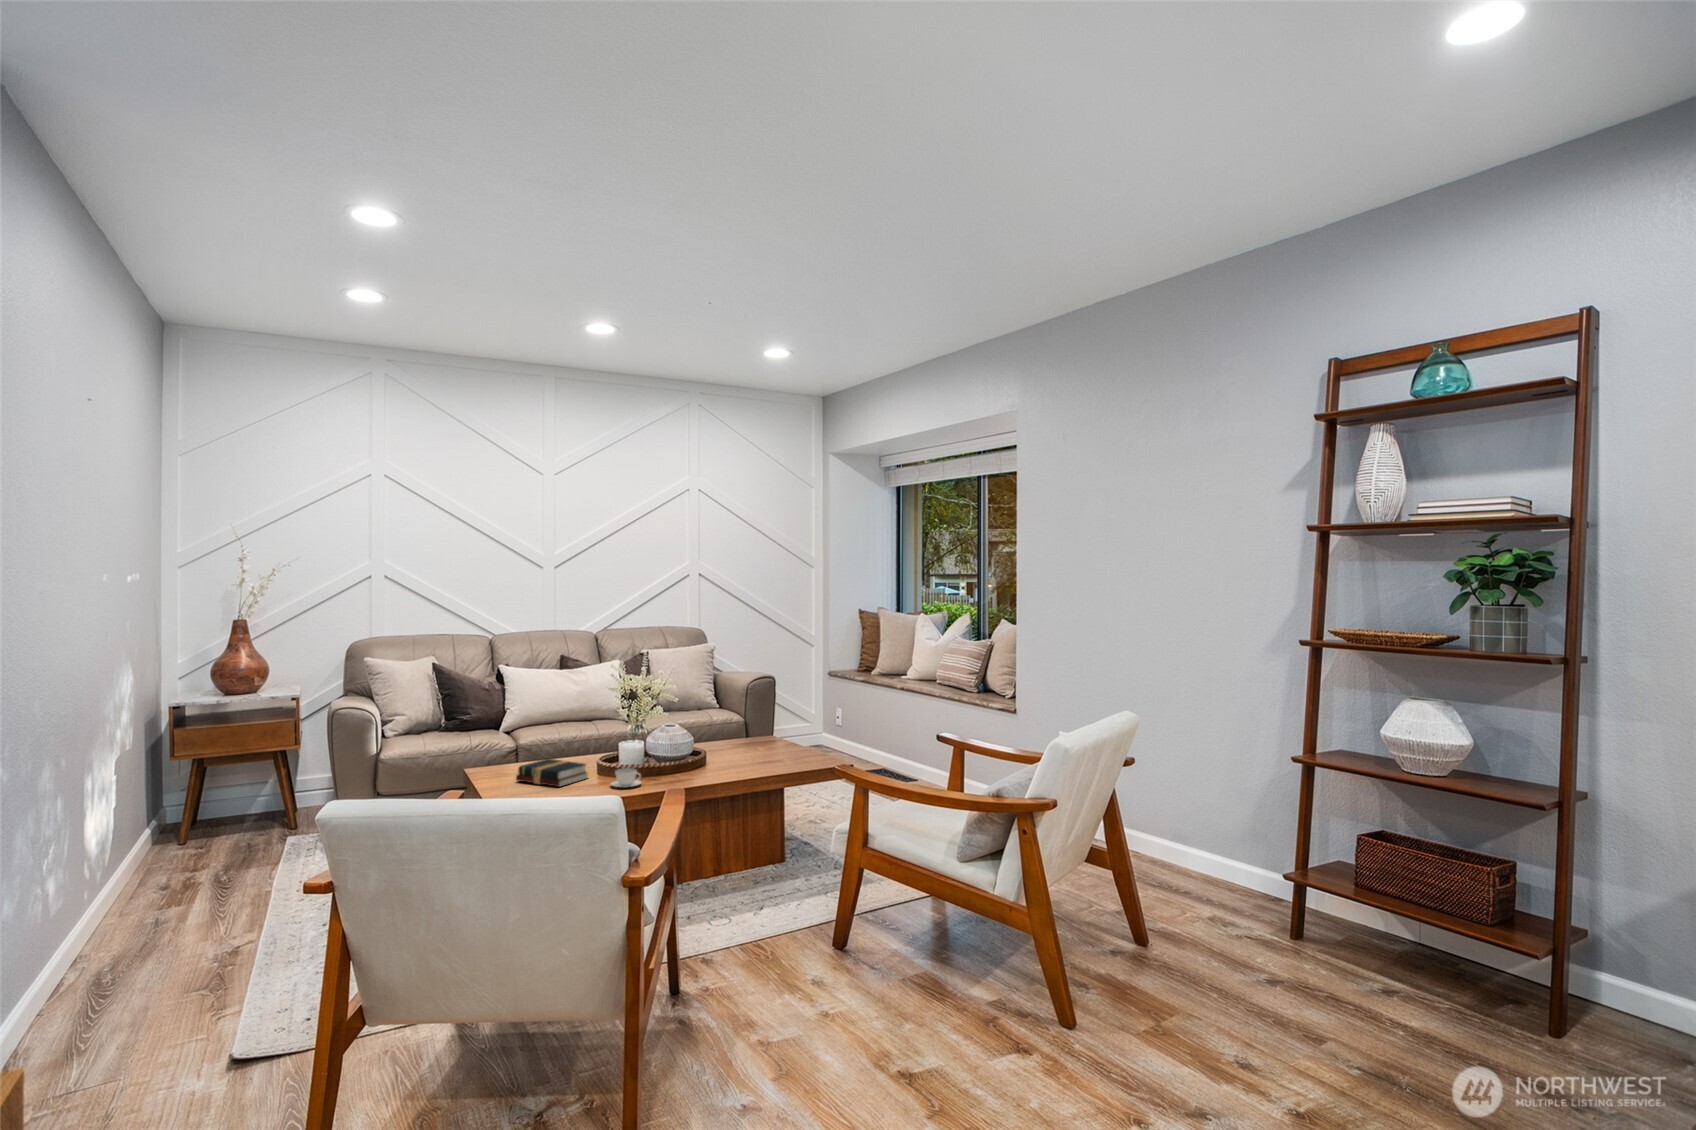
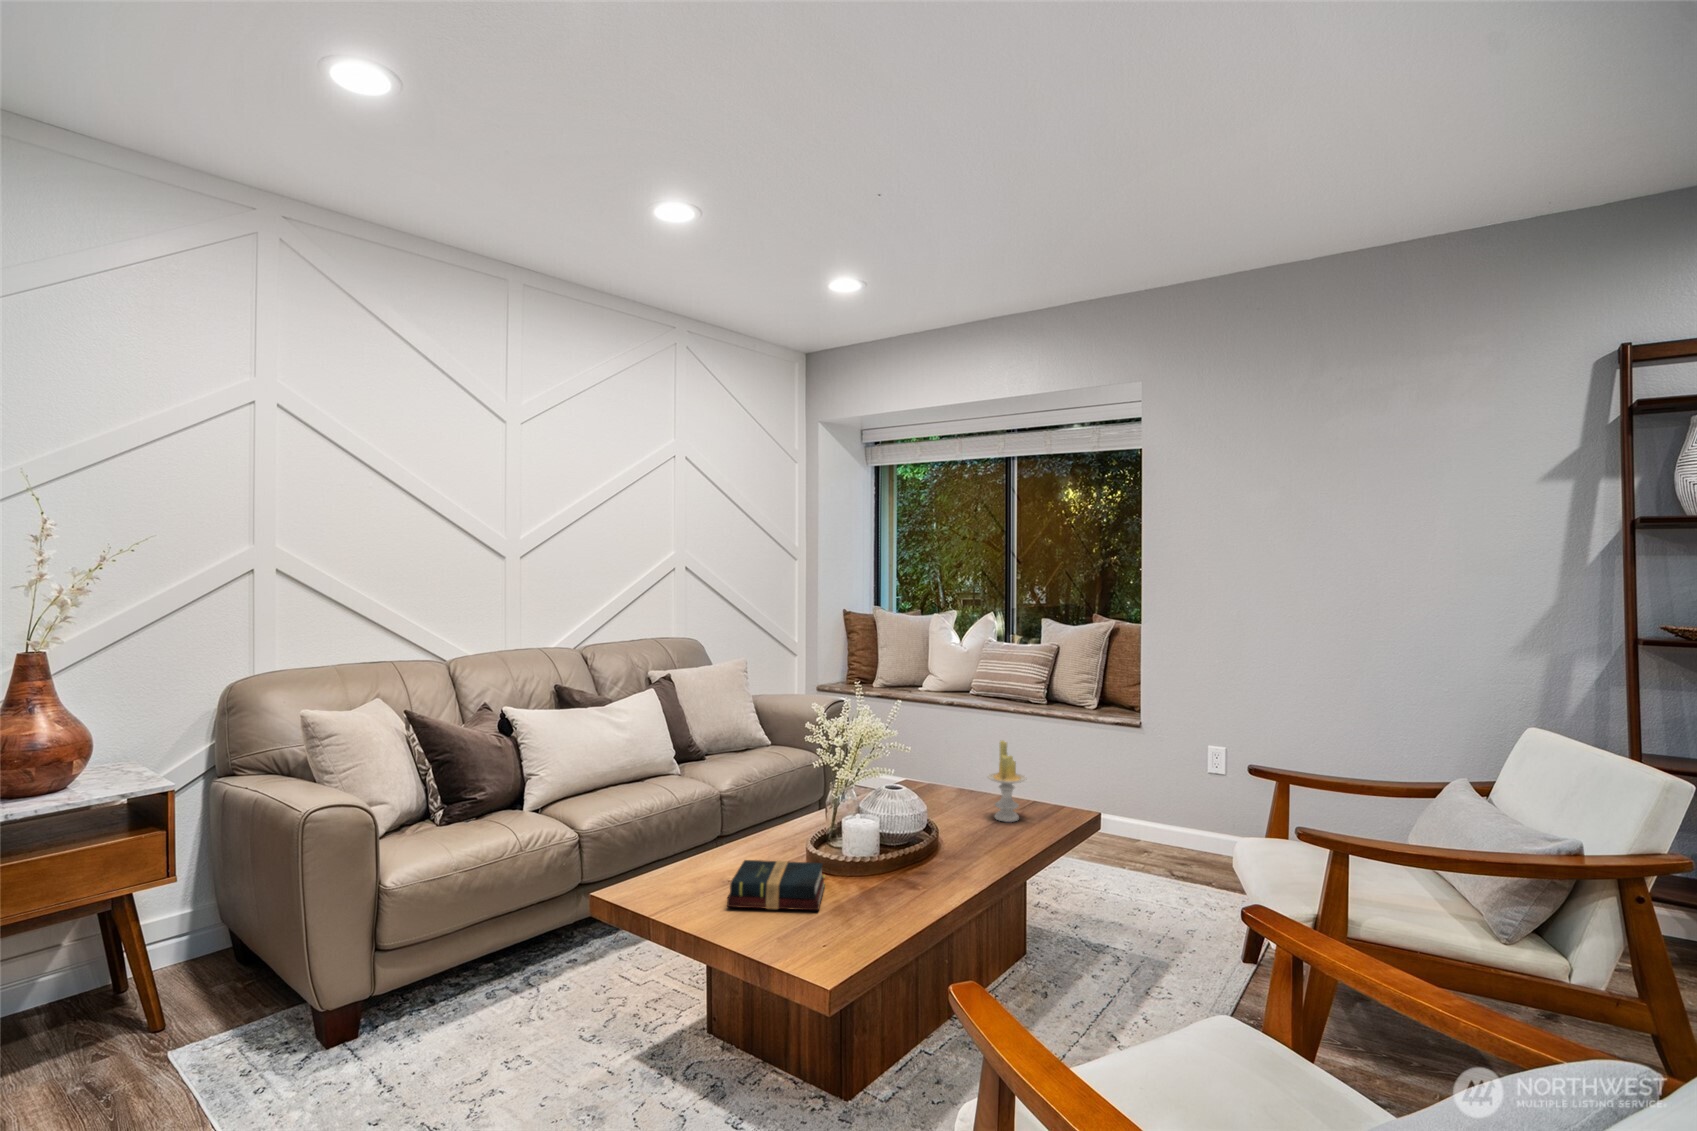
candle: none [763,702,792,762] -> present [987,741,1026,822]
teacup: present [611,768,641,787] -> none [885,864,933,898]

